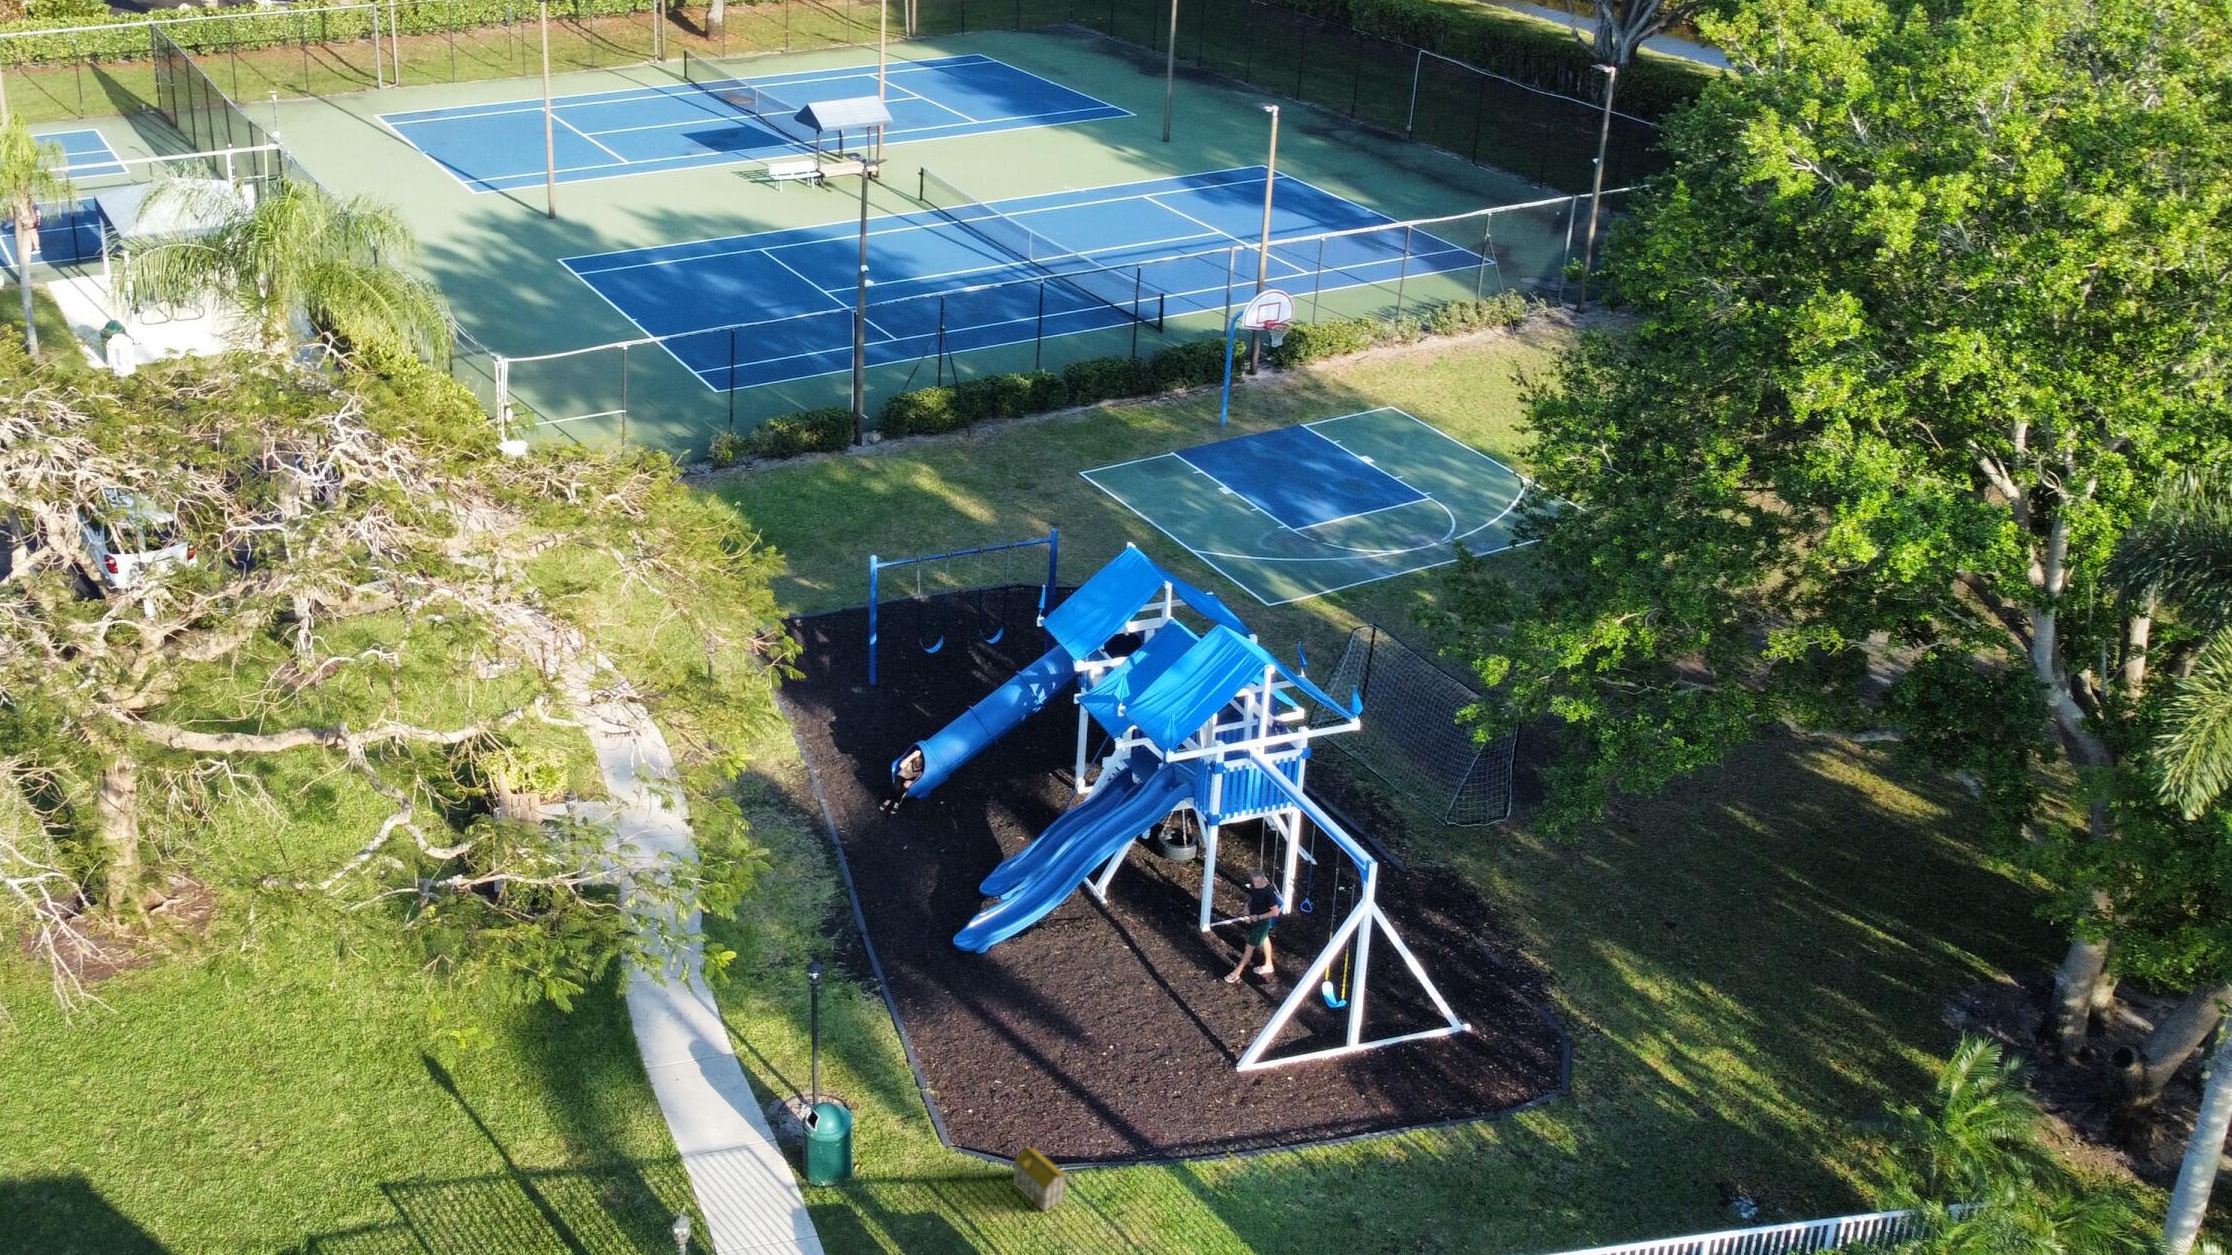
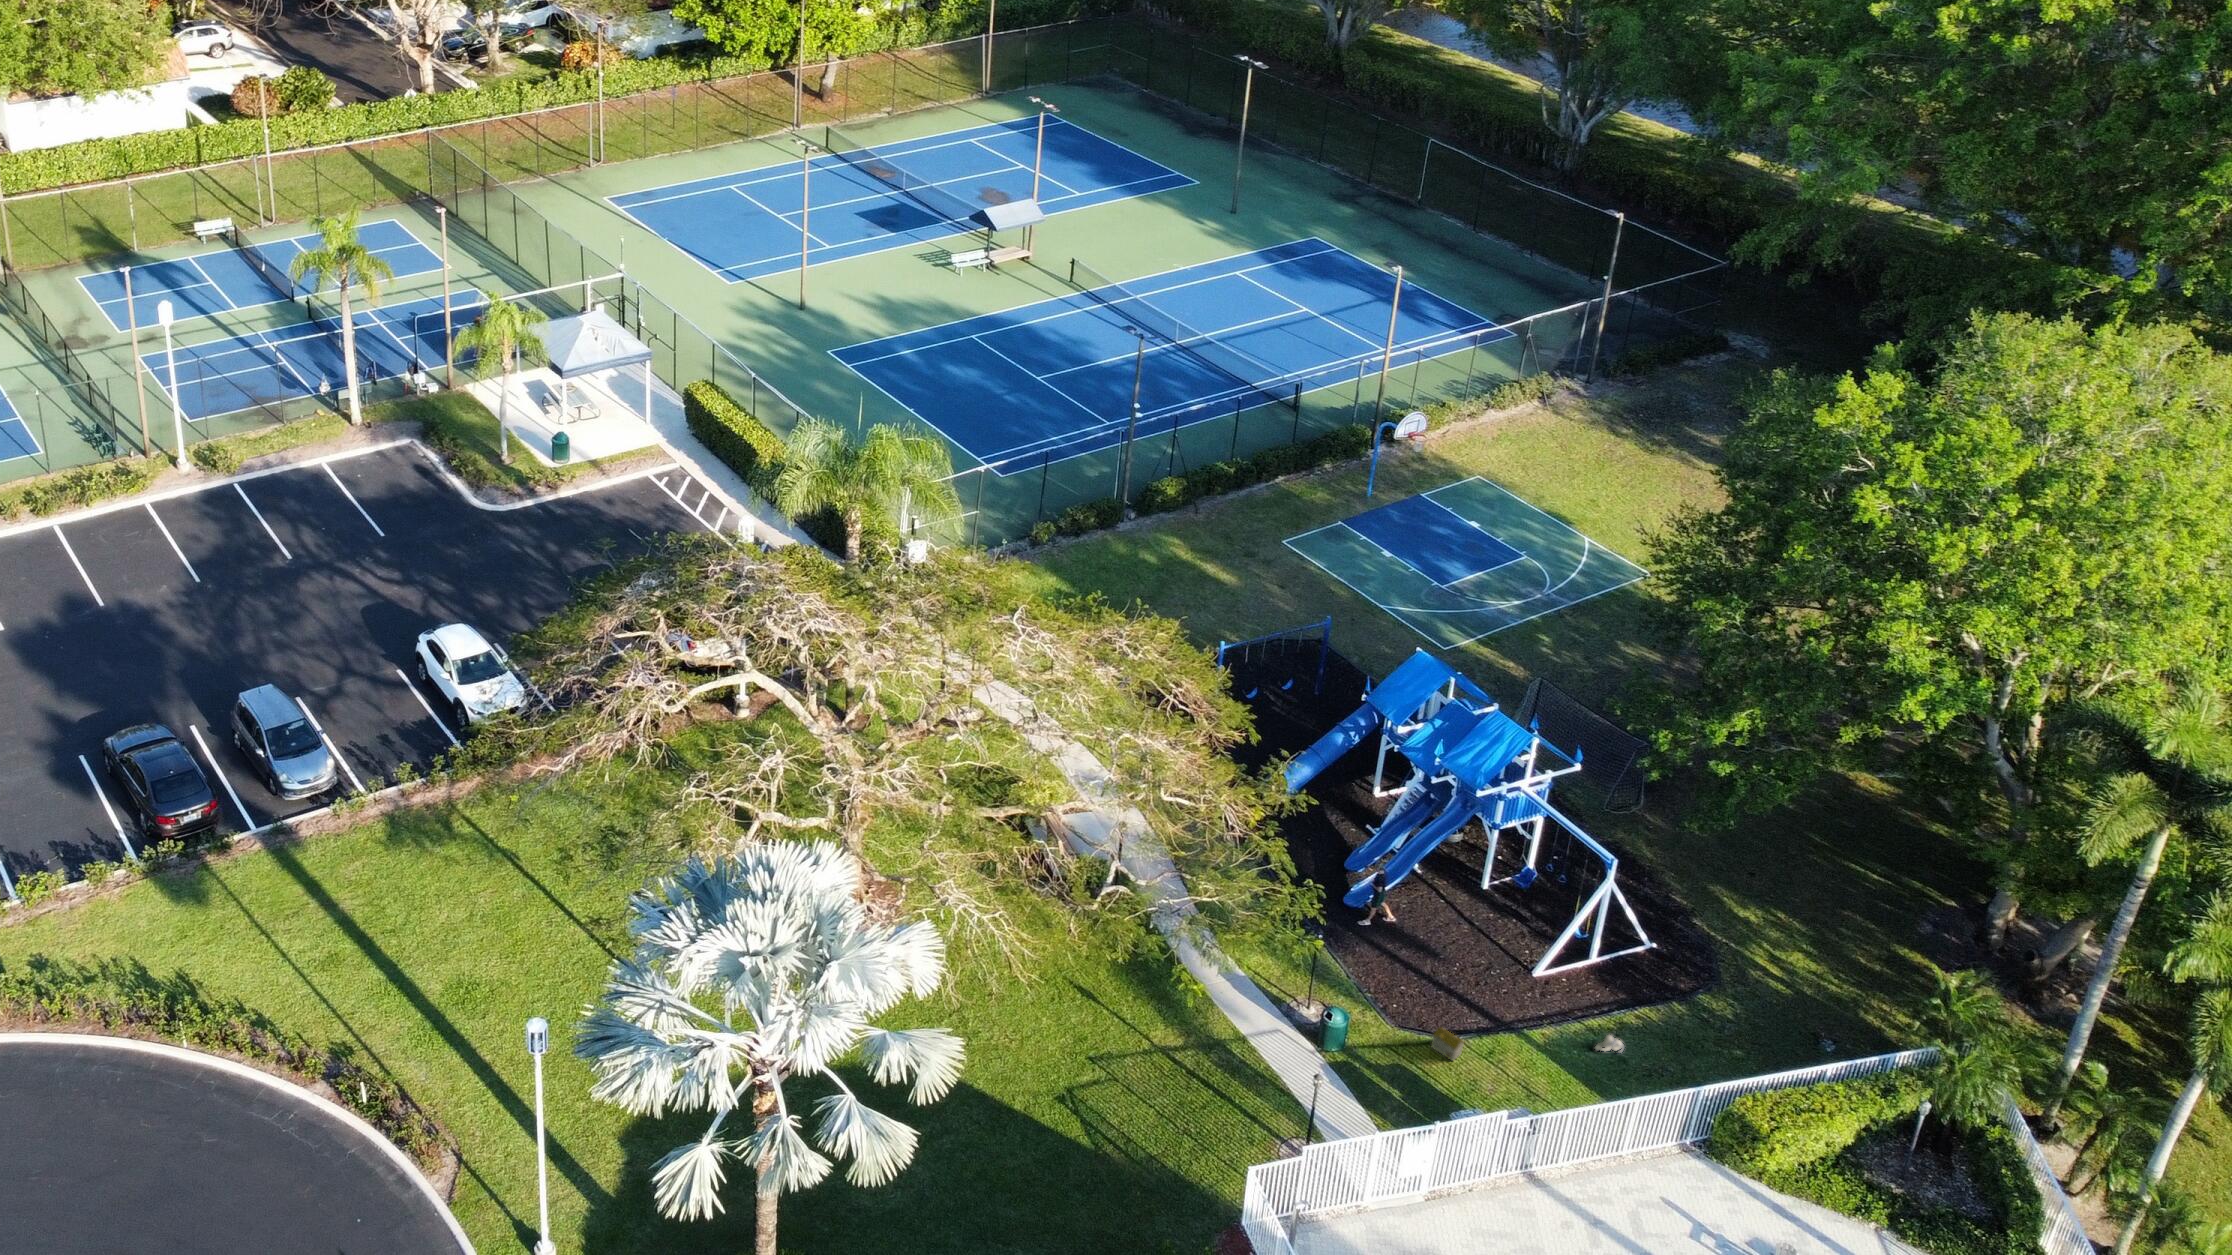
plush toy: none [1311,1176,1367,1212] -> present [1595,1035,1624,1054]

